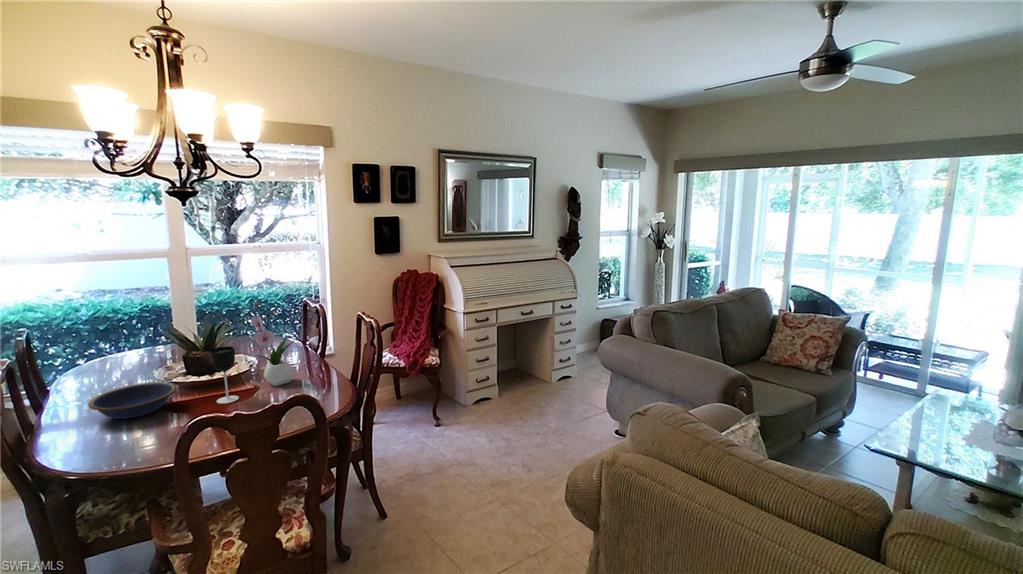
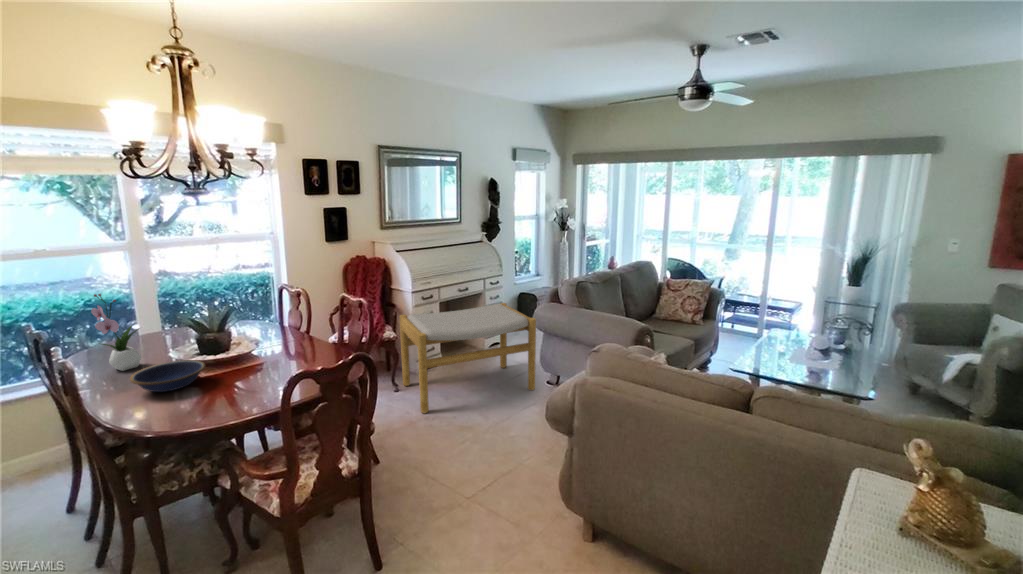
flower arrangement: present [251,302,294,386] -> present [91,294,141,371]
footstool: none [446,331,601,457] -> present [400,303,536,413]
wine glass: present [210,347,239,403] -> none [233,325,259,374]

